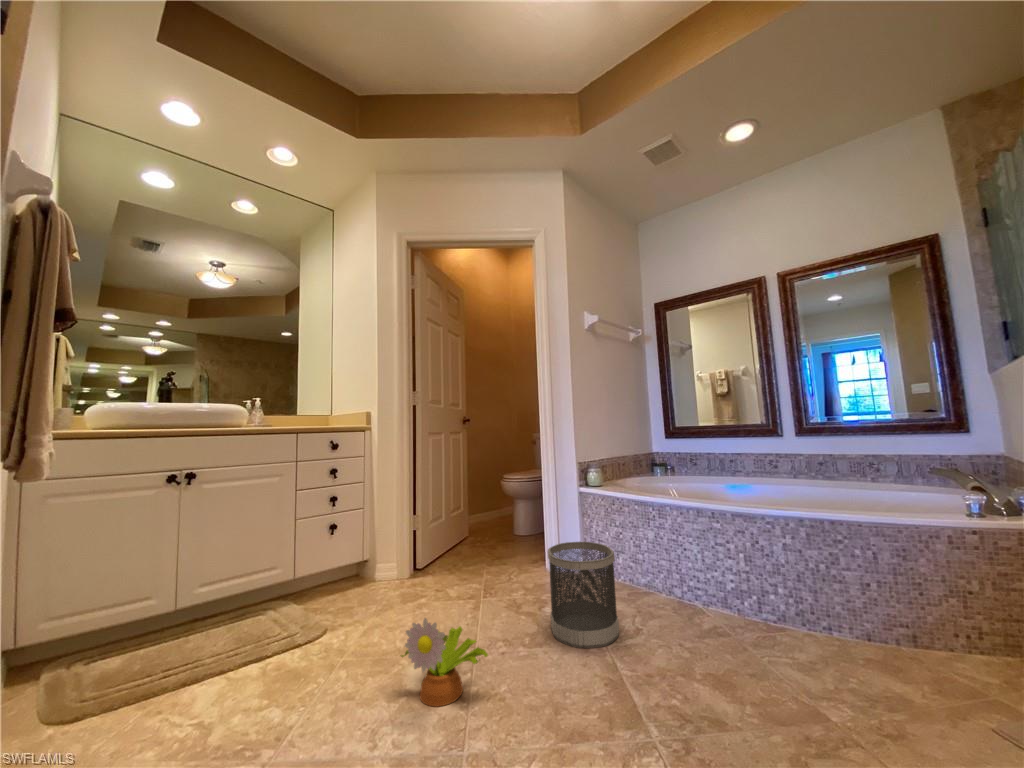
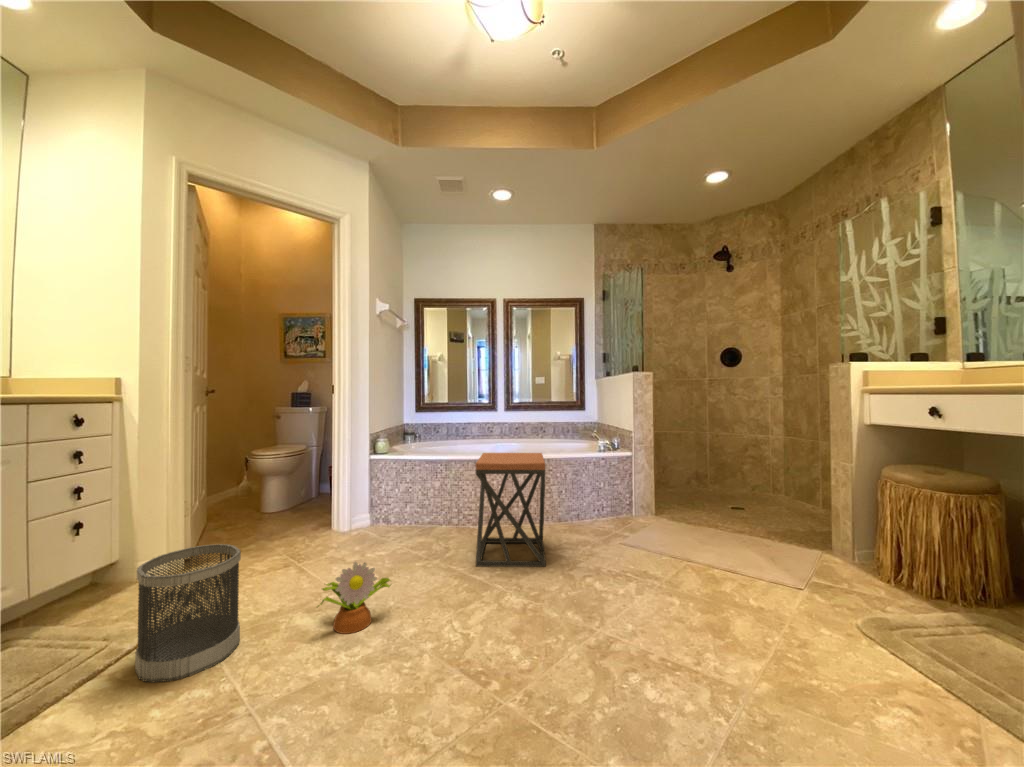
stool: none [635,500,803,734] -> present [475,453,546,567]
wastebasket: present [548,542,619,648] -> present [135,544,241,683]

